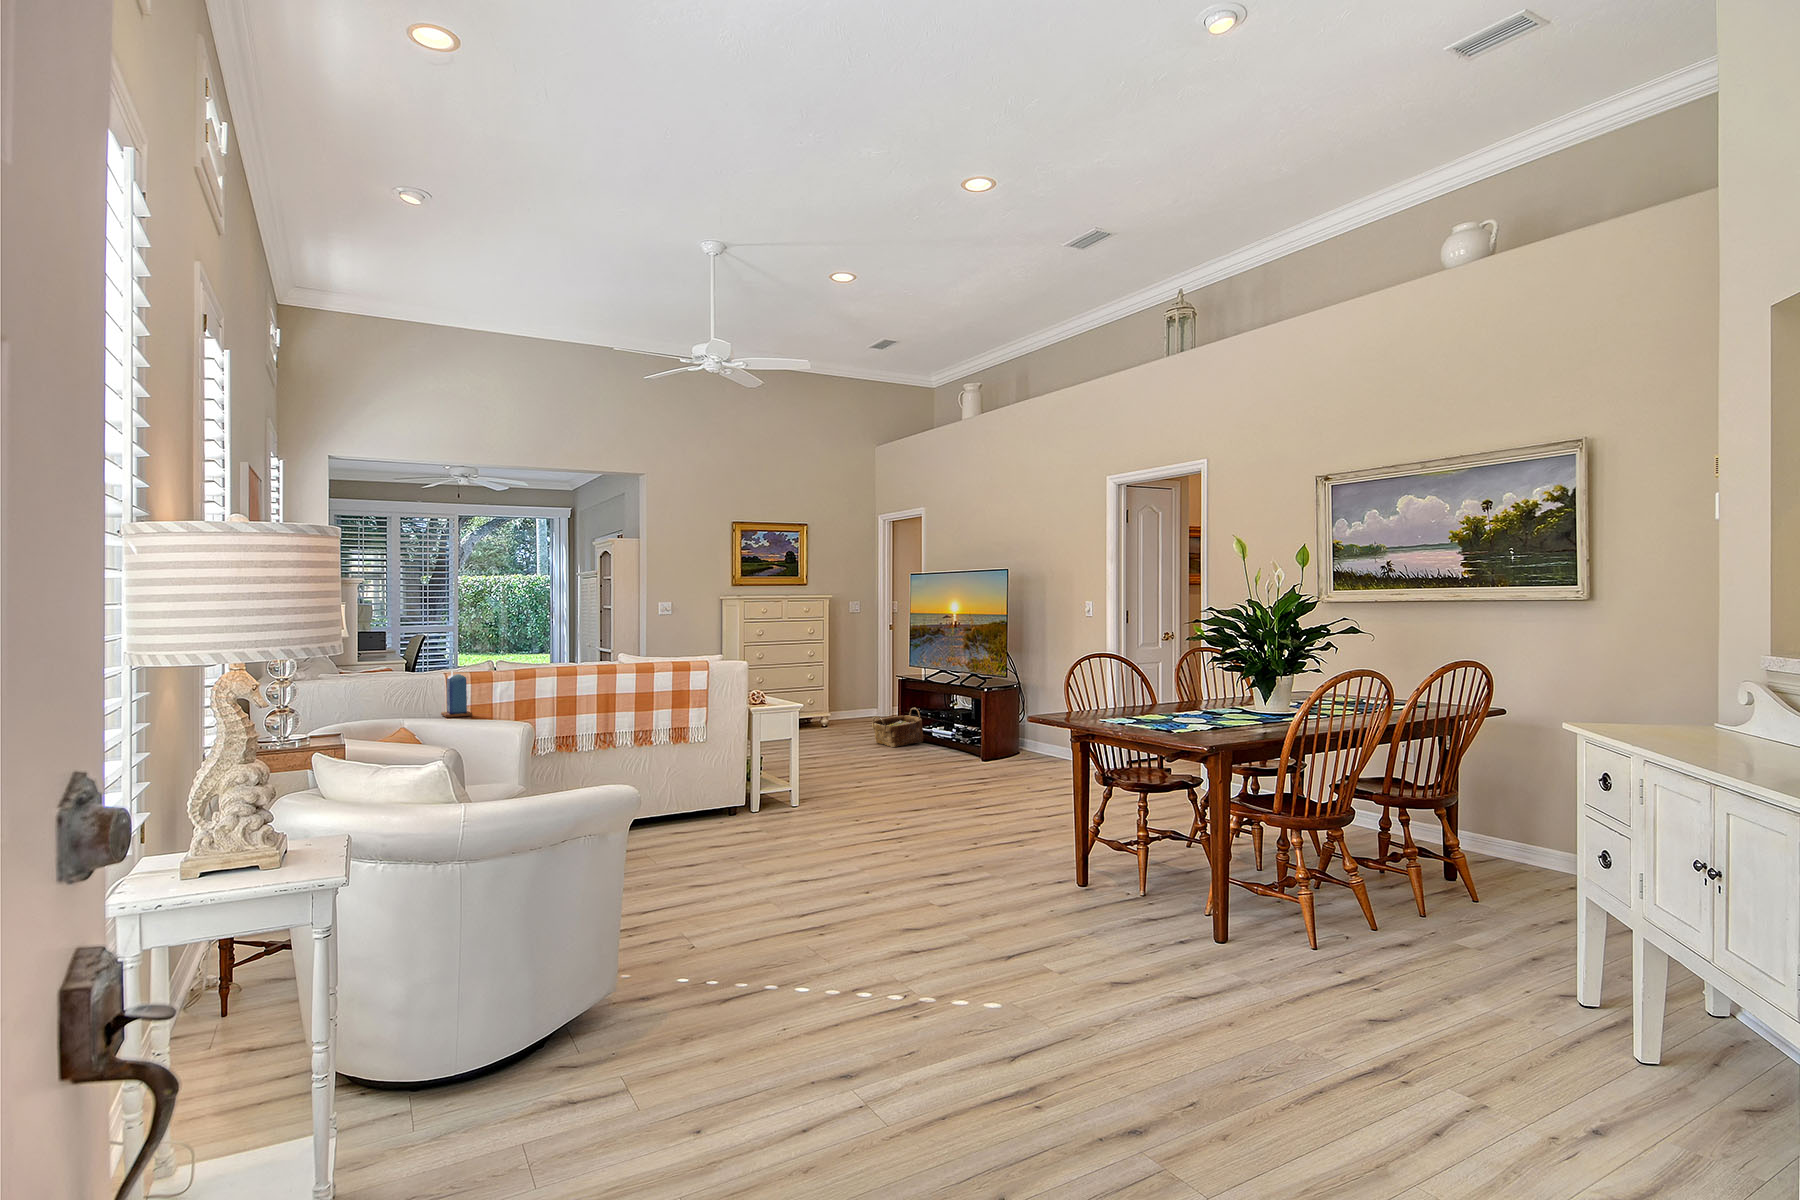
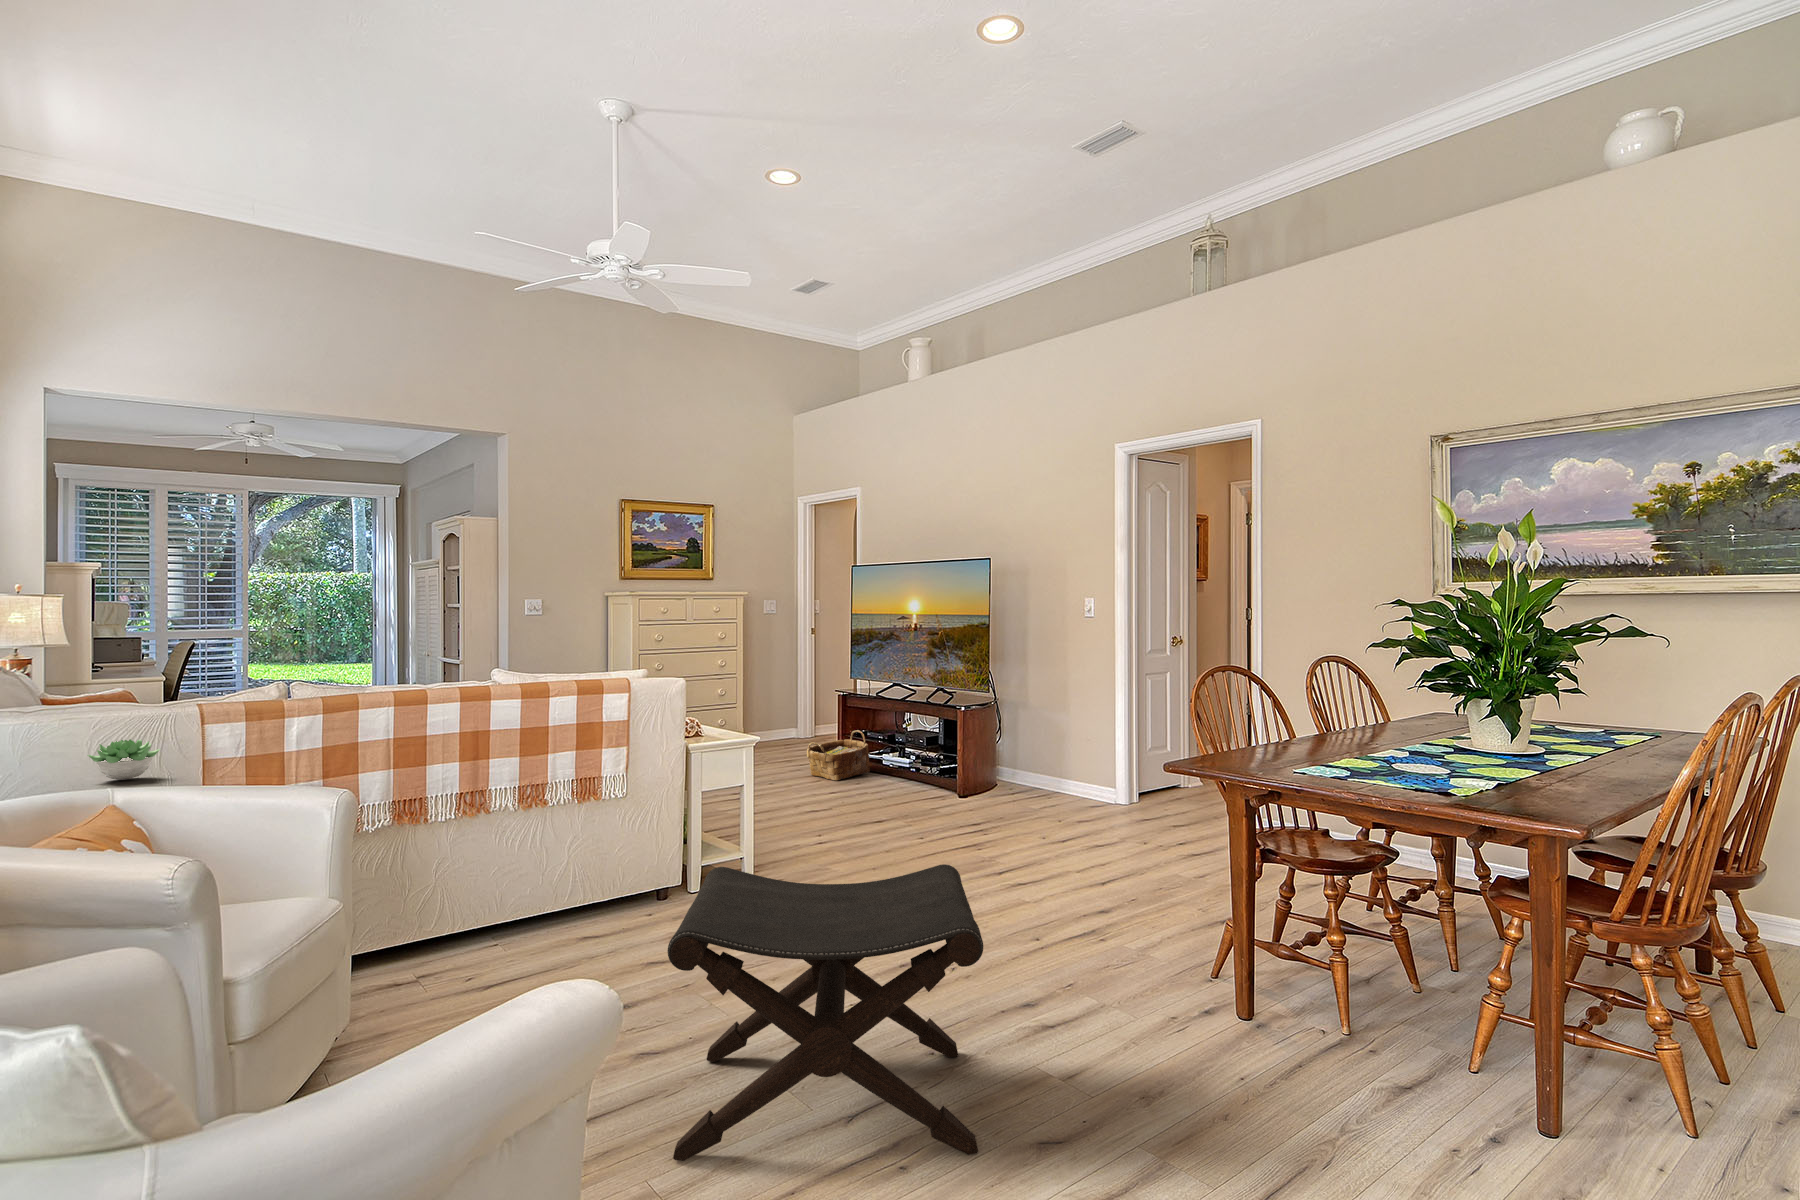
candle: present [441,671,472,717] -> none [186,703,244,785]
succulent plant: none [390,692,427,715] -> present [88,739,160,780]
footstool: none [693,773,883,930] -> present [668,864,983,1161]

